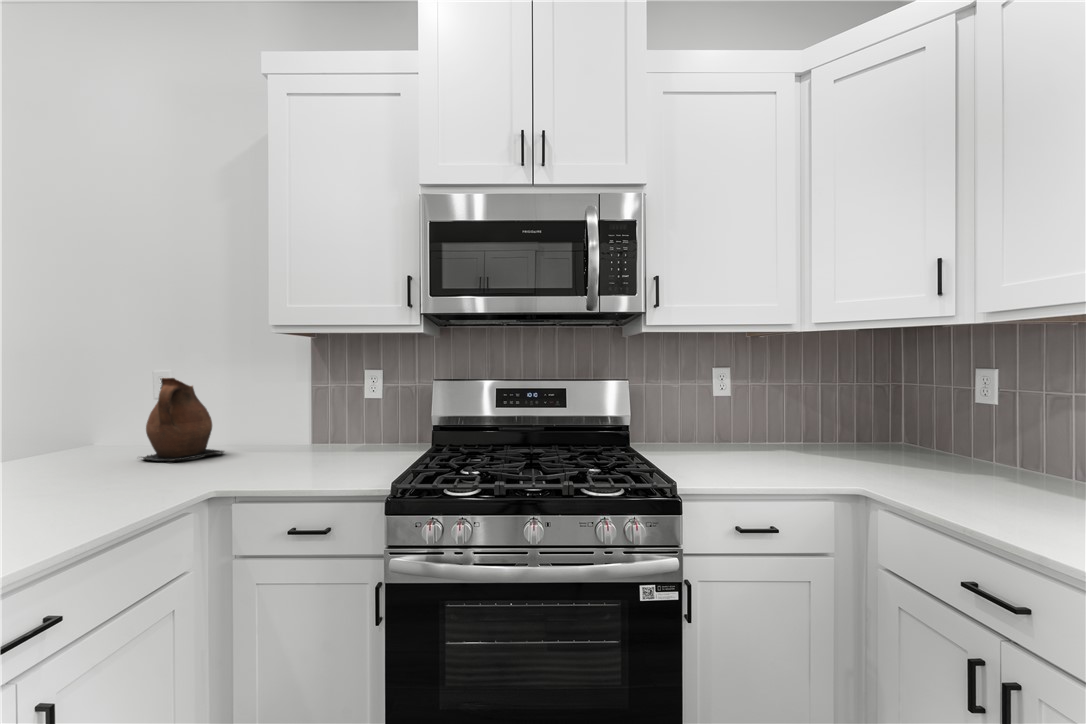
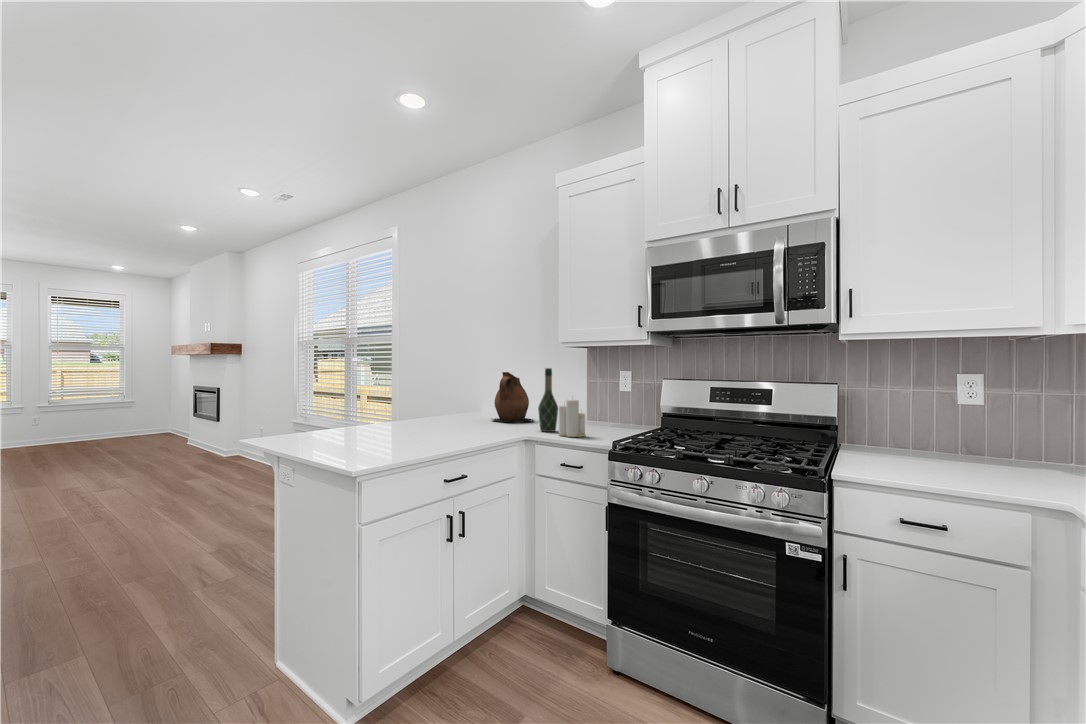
wine bottle: none [248,372,283,474] -> present [538,368,558,432]
candle: none [292,415,339,480] -> present [559,400,586,437]

